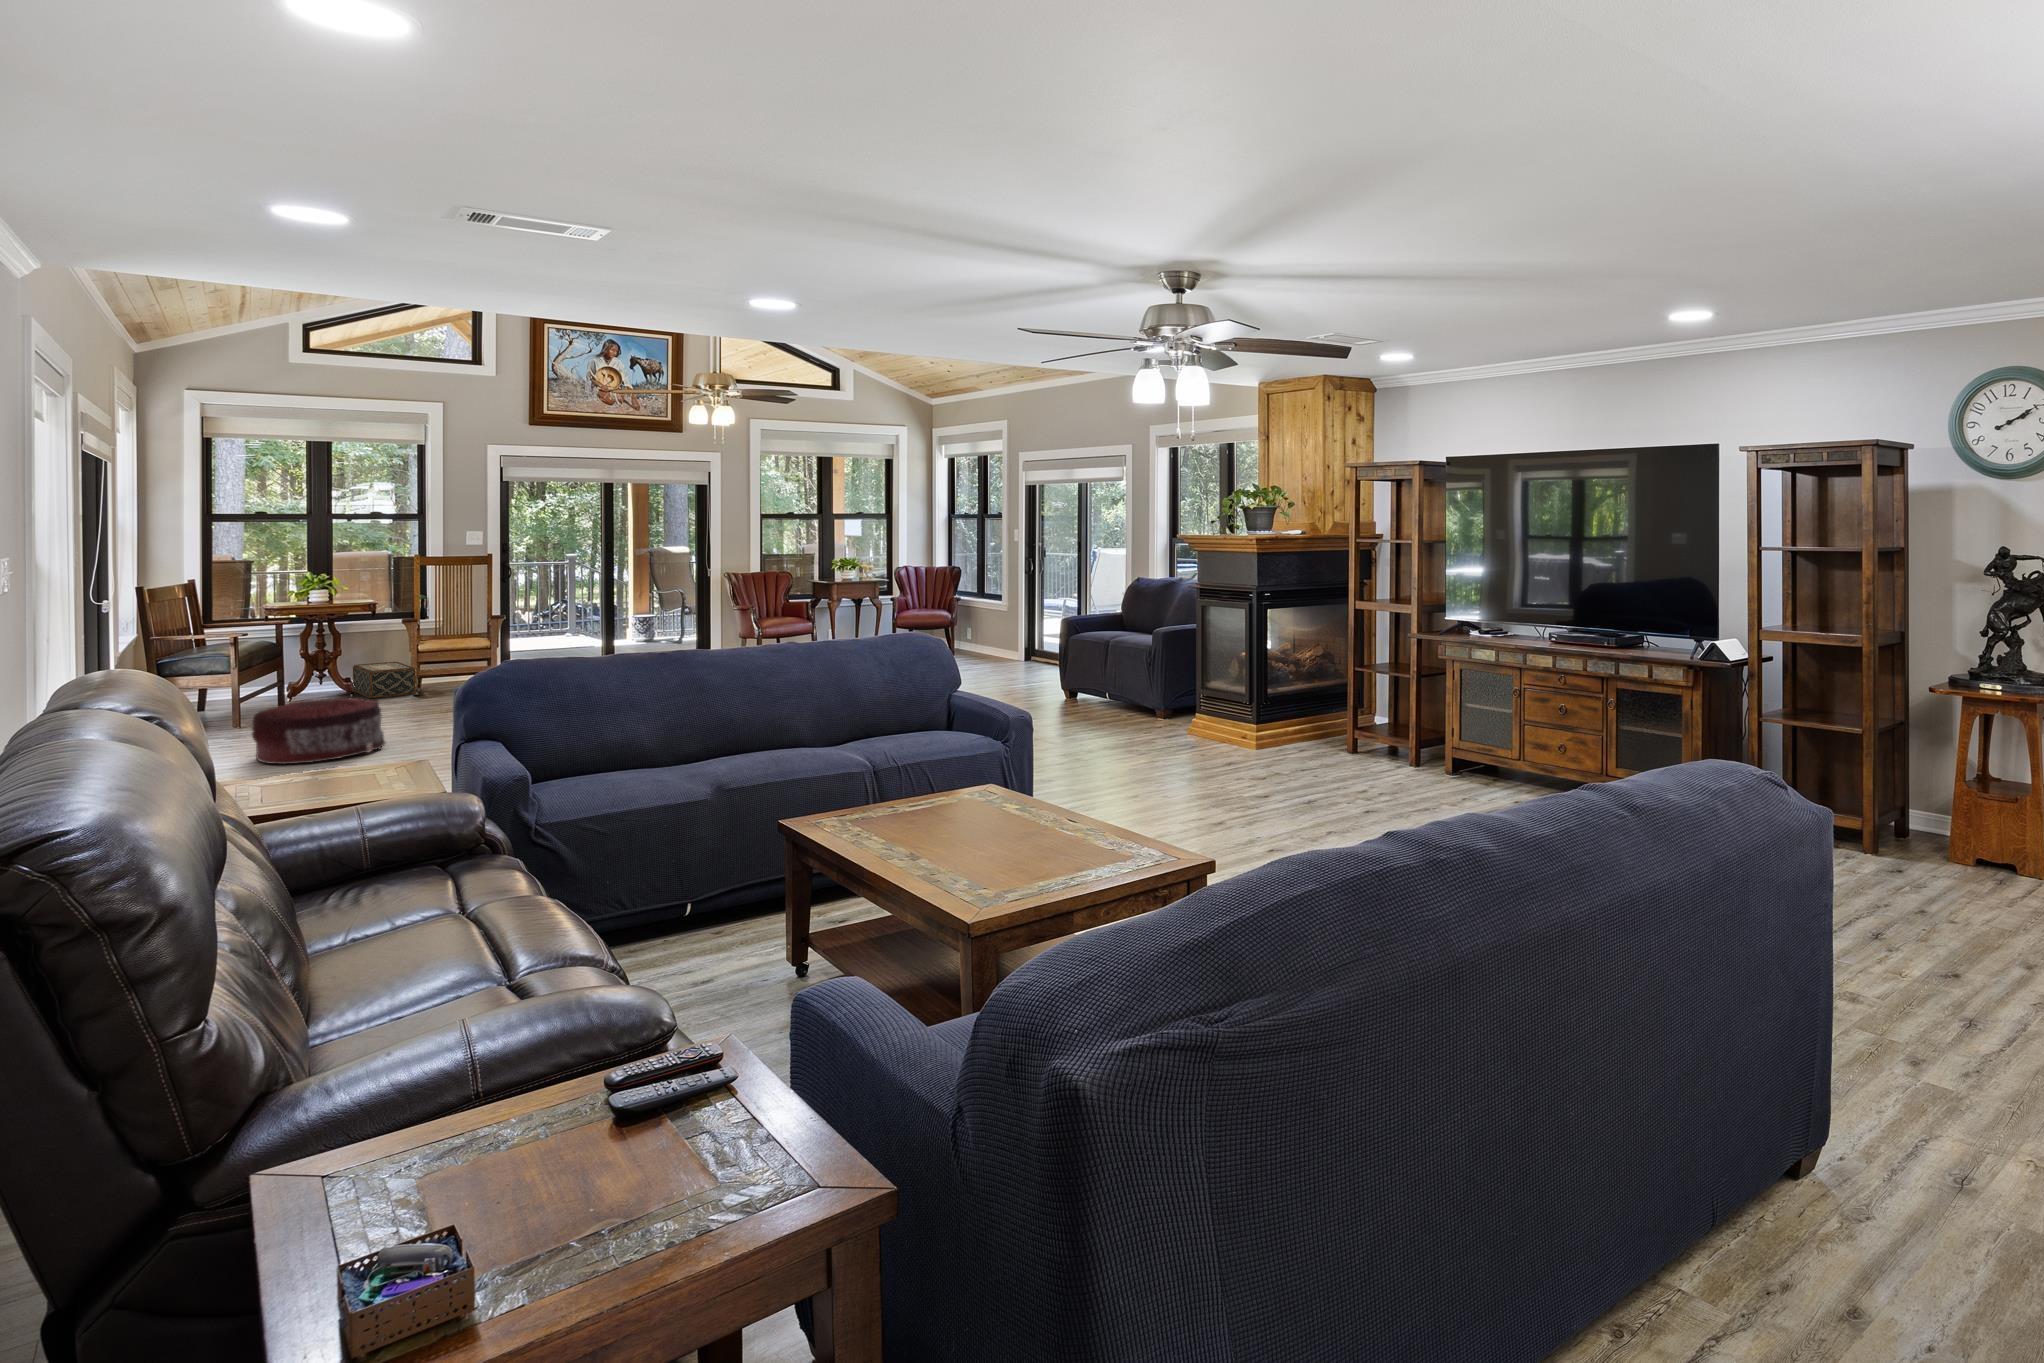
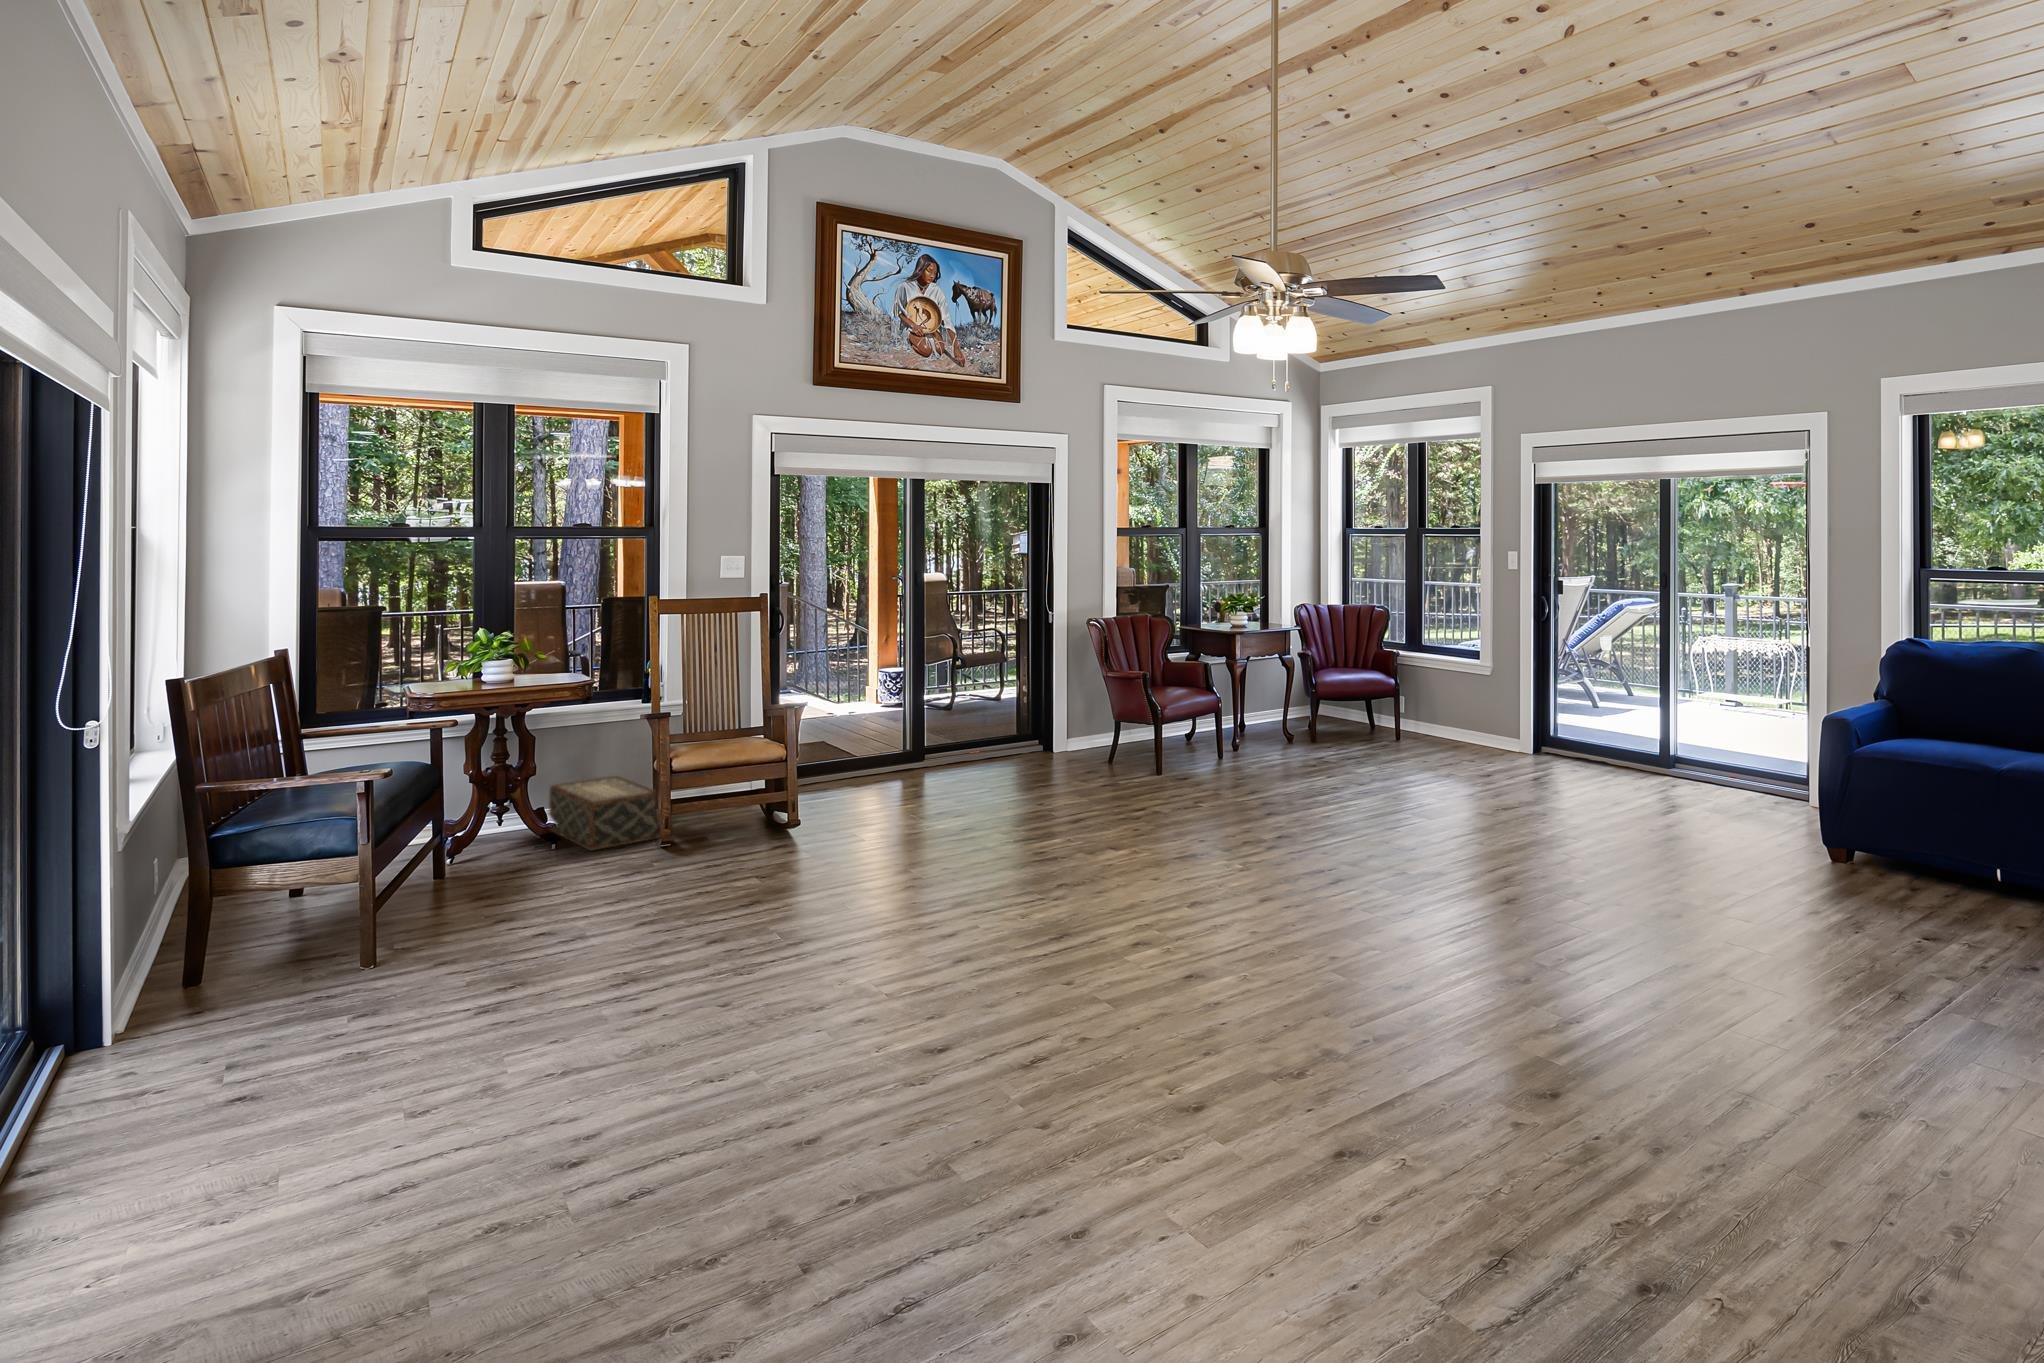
pouf: present [252,698,386,764] -> none [449,915,731,1125]

